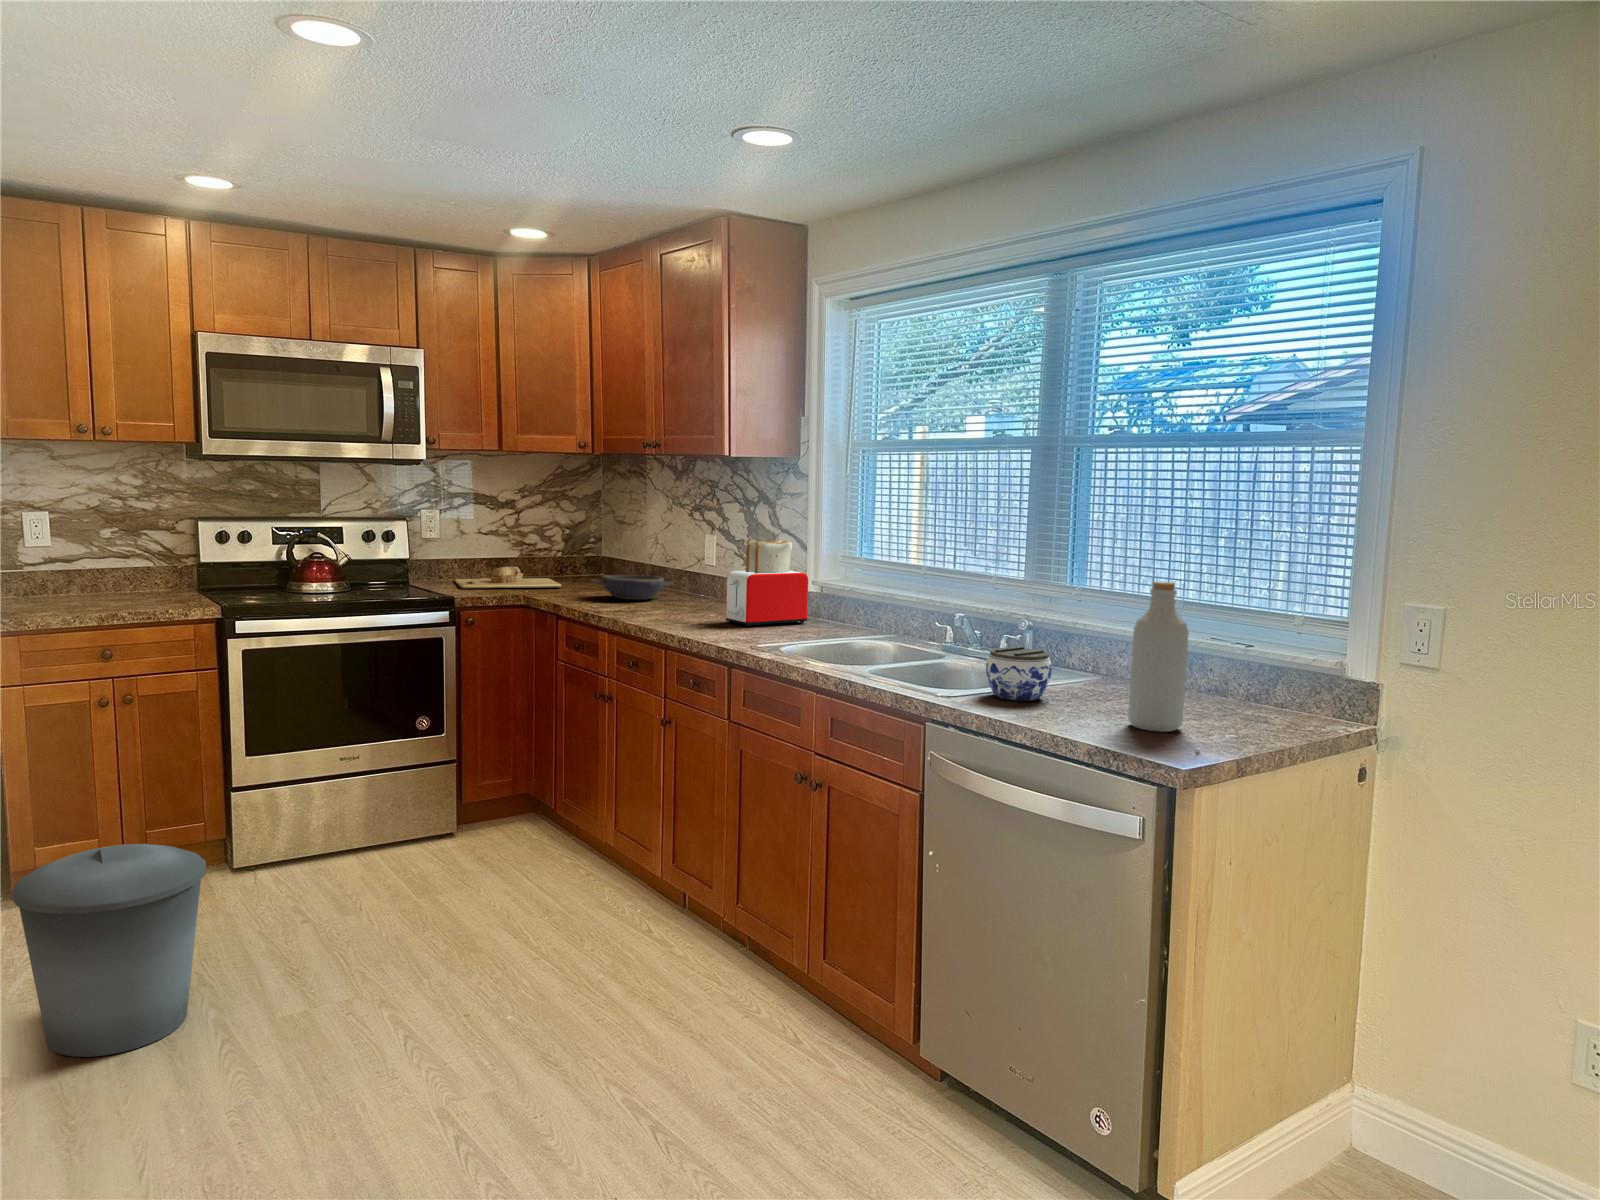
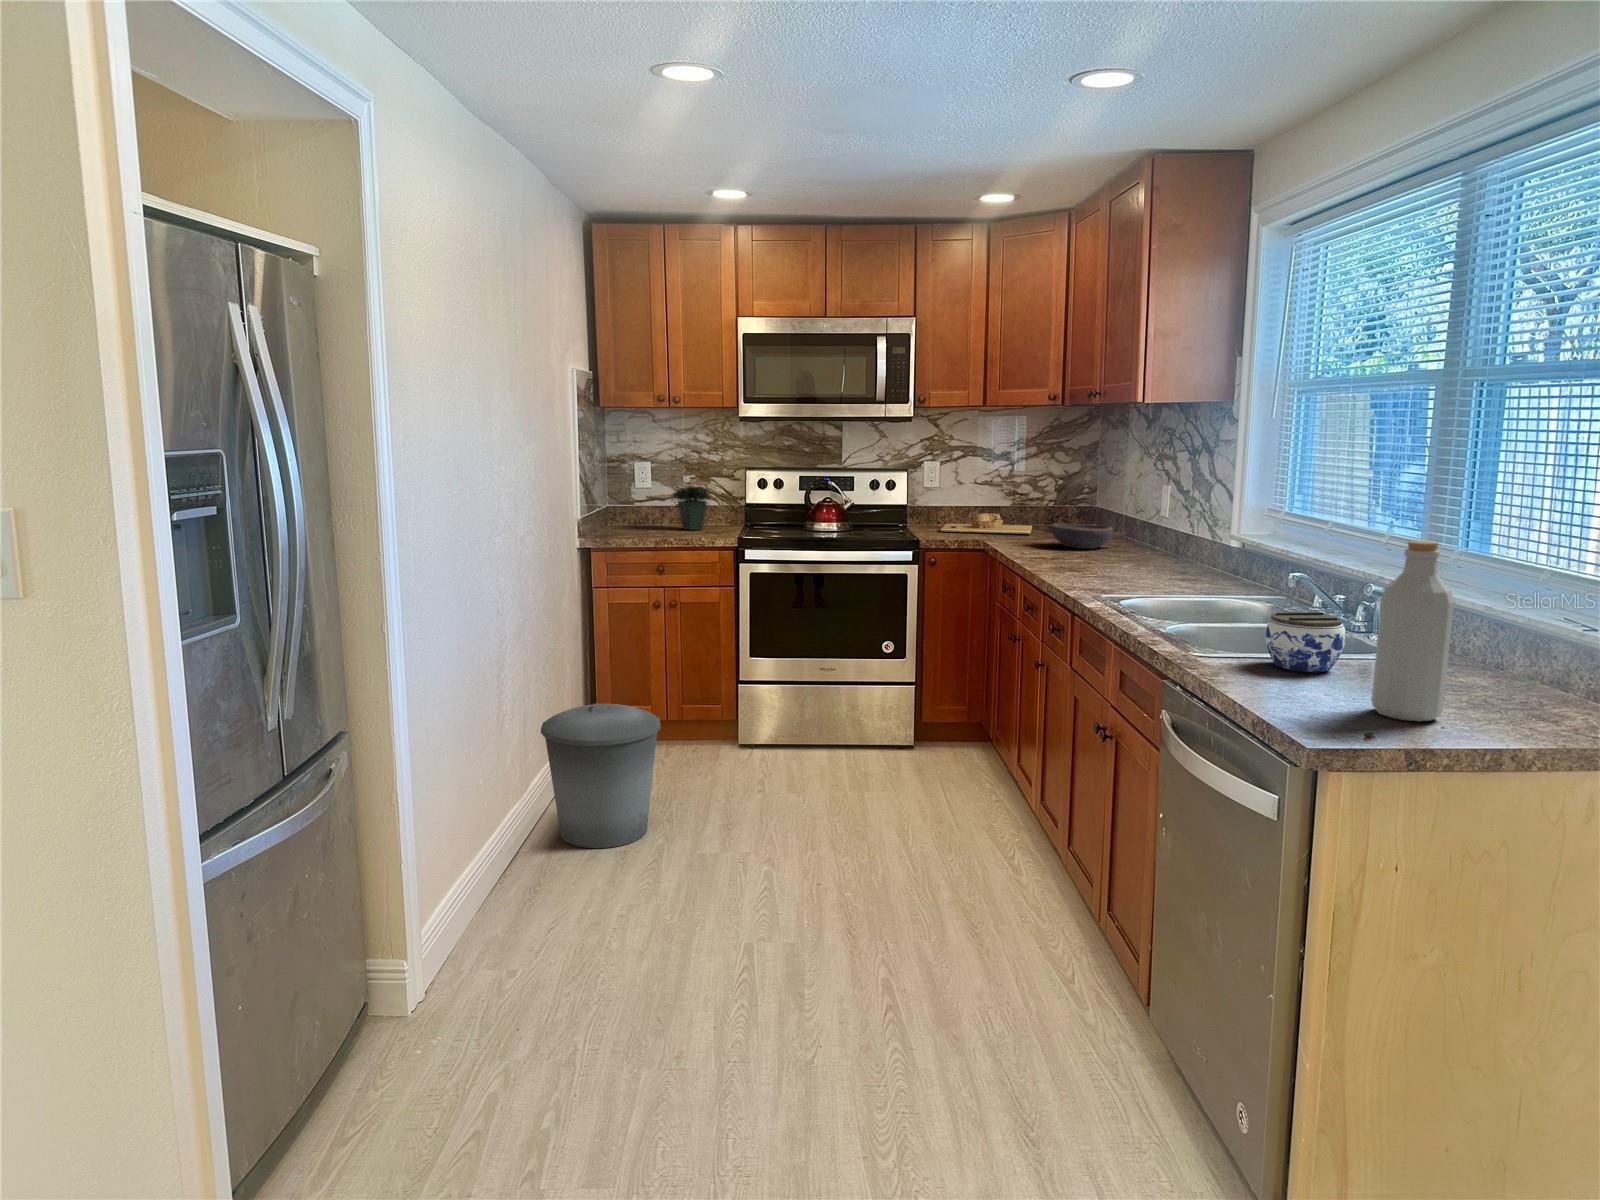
potted plant: none [102,495,169,600] -> present [671,454,711,530]
toaster: present [726,540,808,627] -> none [1134,490,1226,579]

